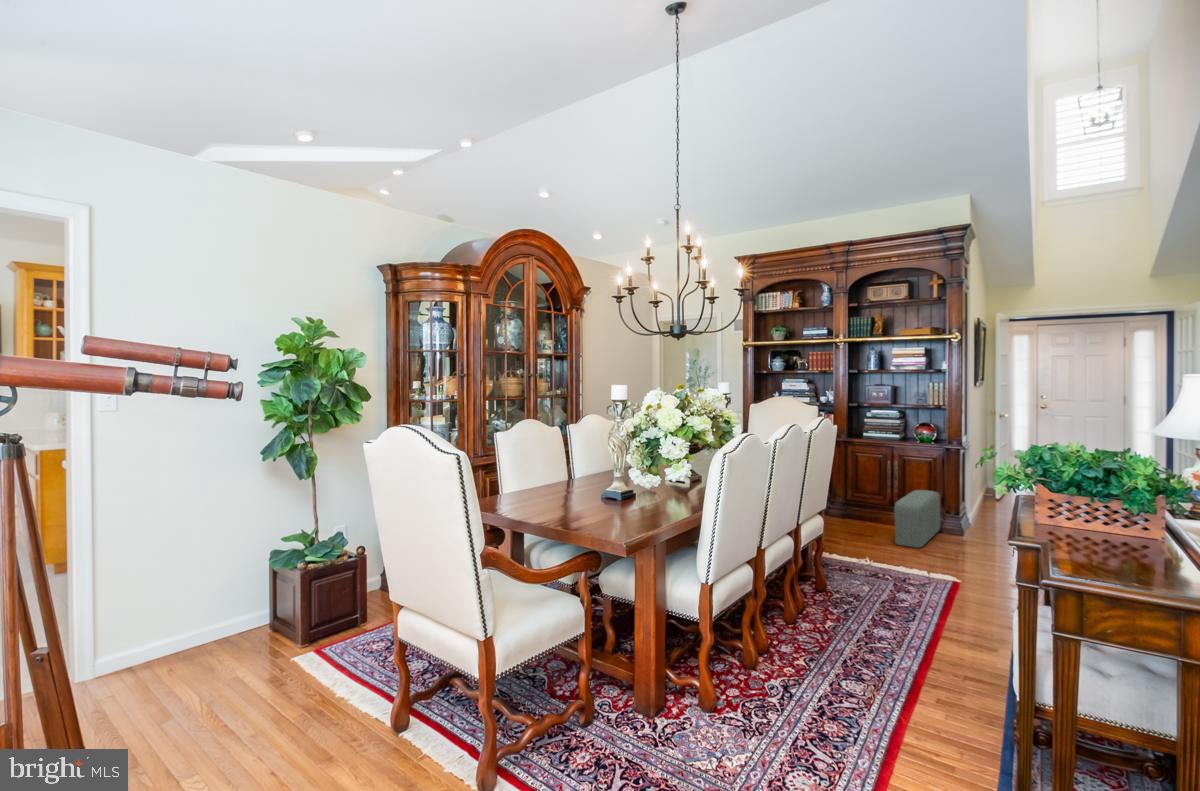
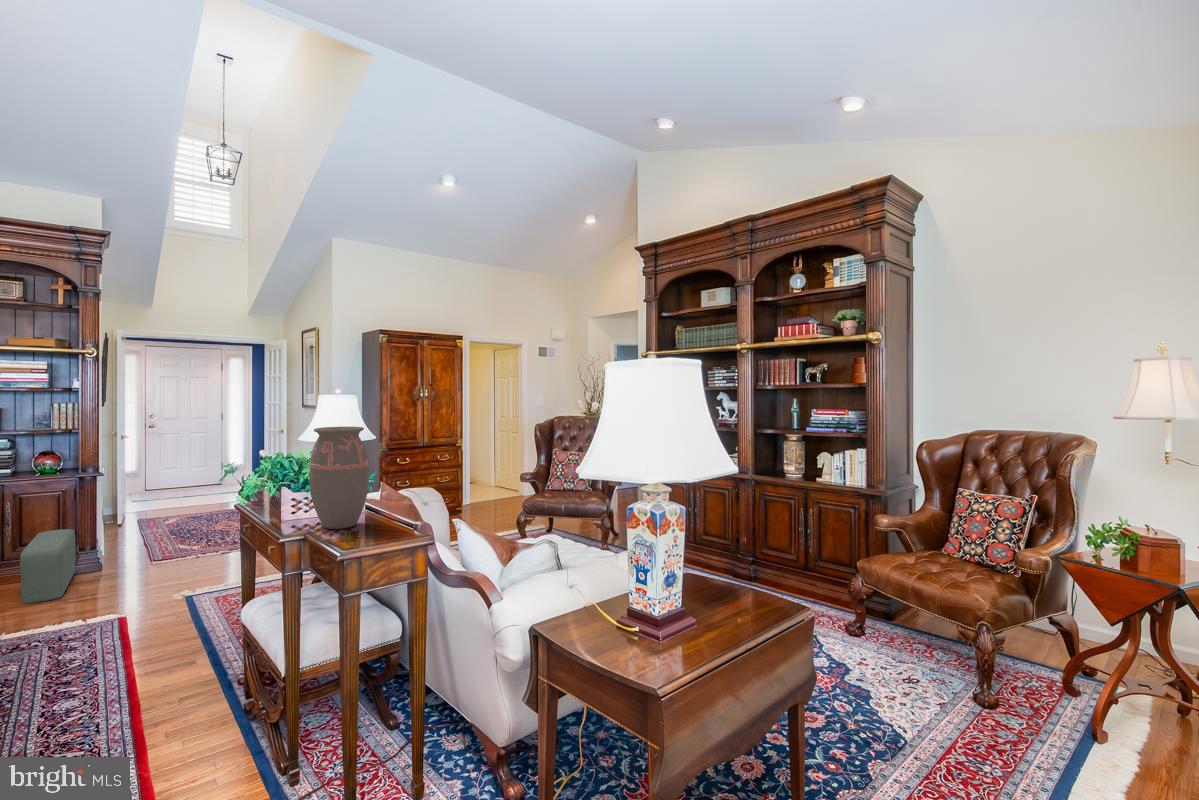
decorative vase: none [1057,417,1149,551] -> present [309,427,369,529]

